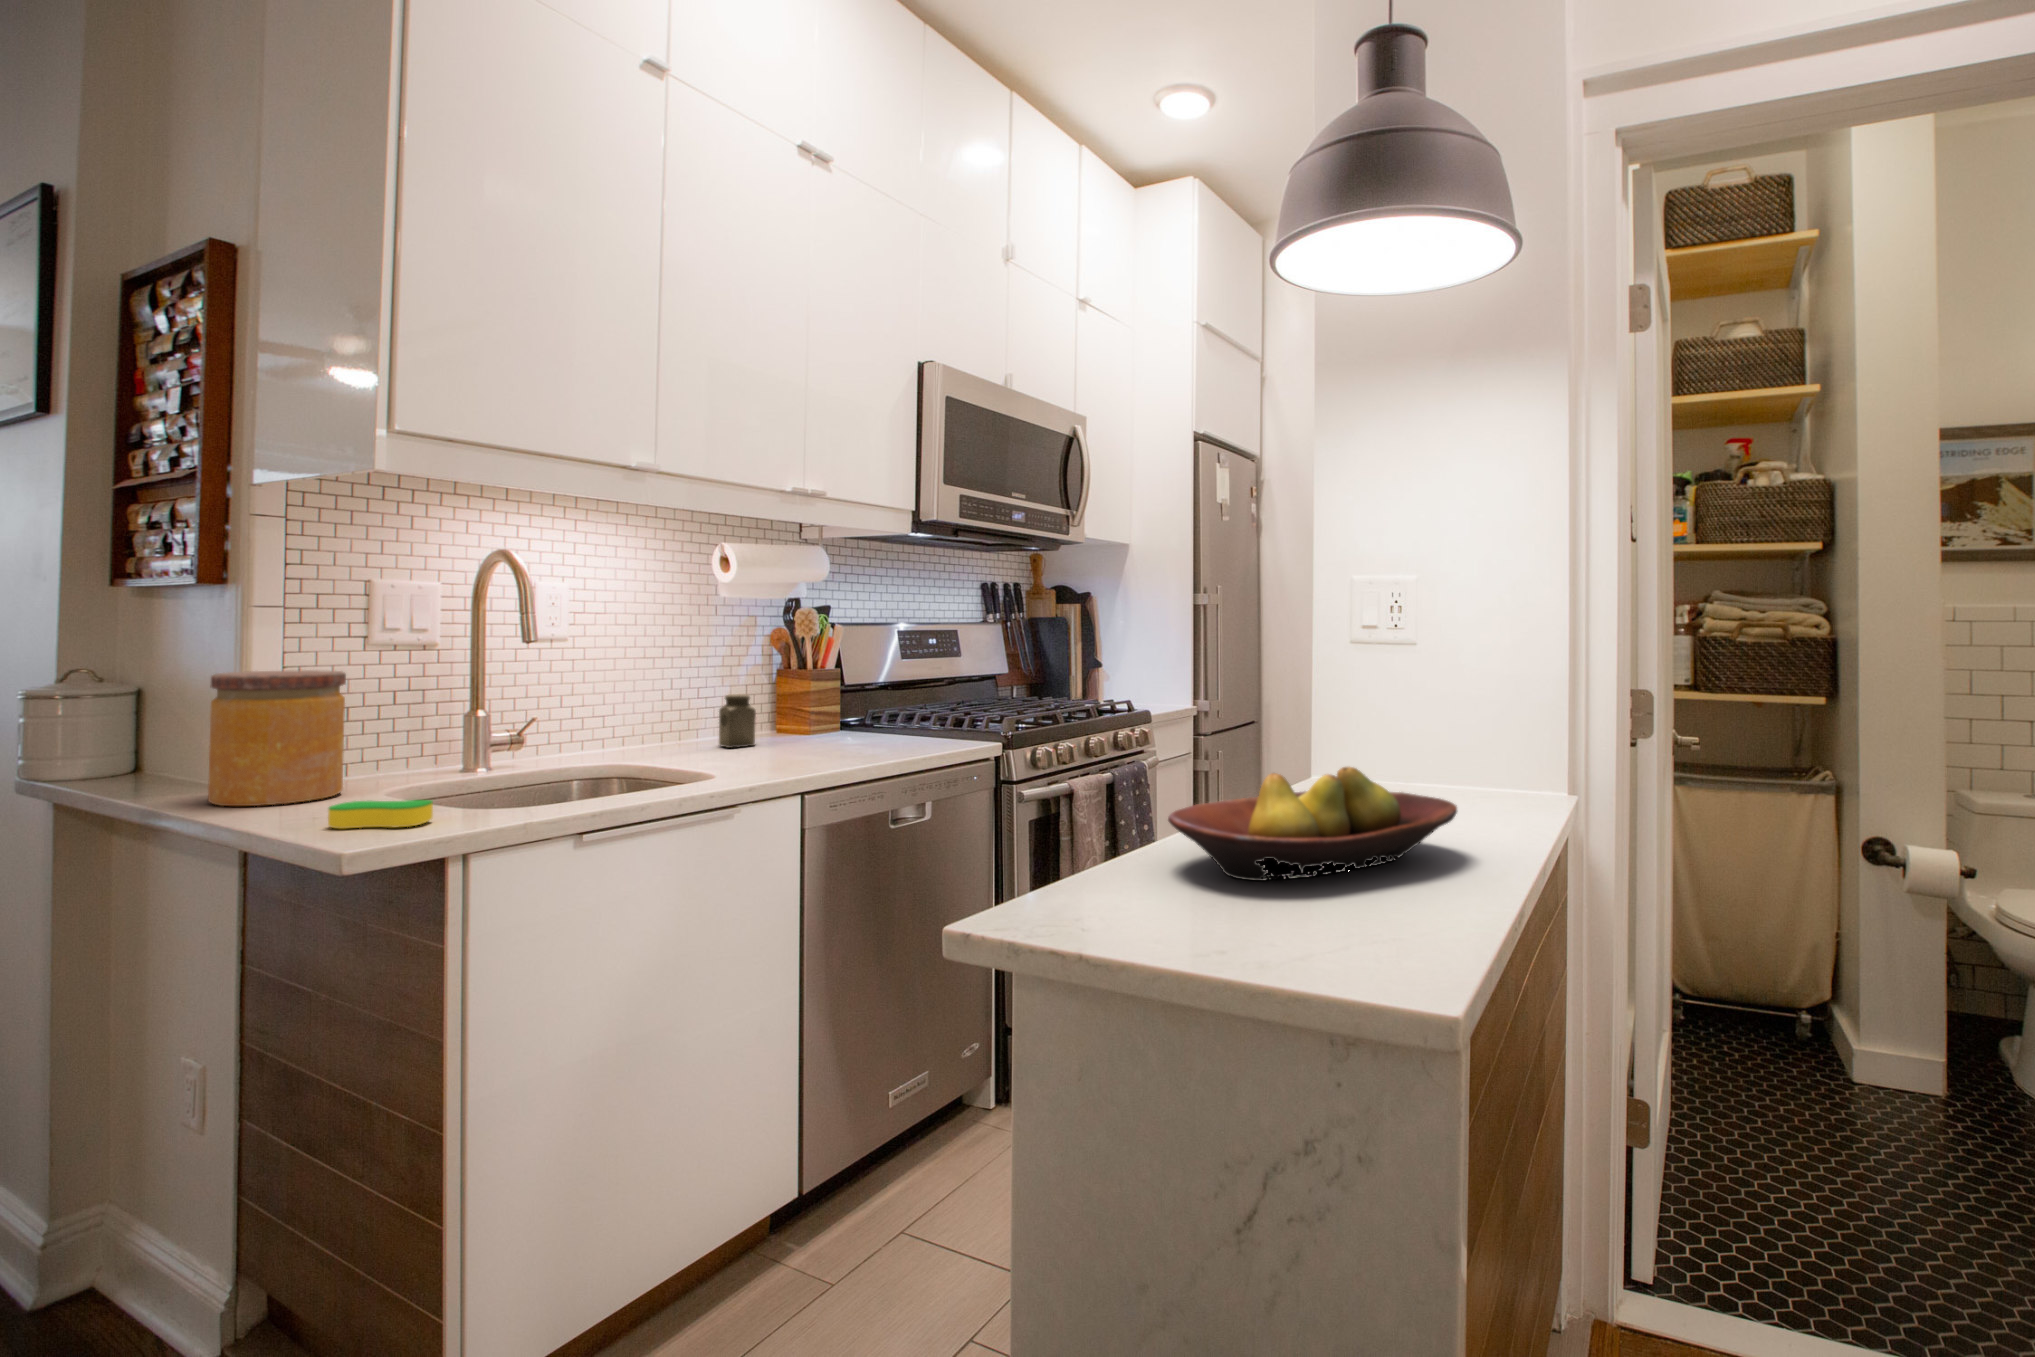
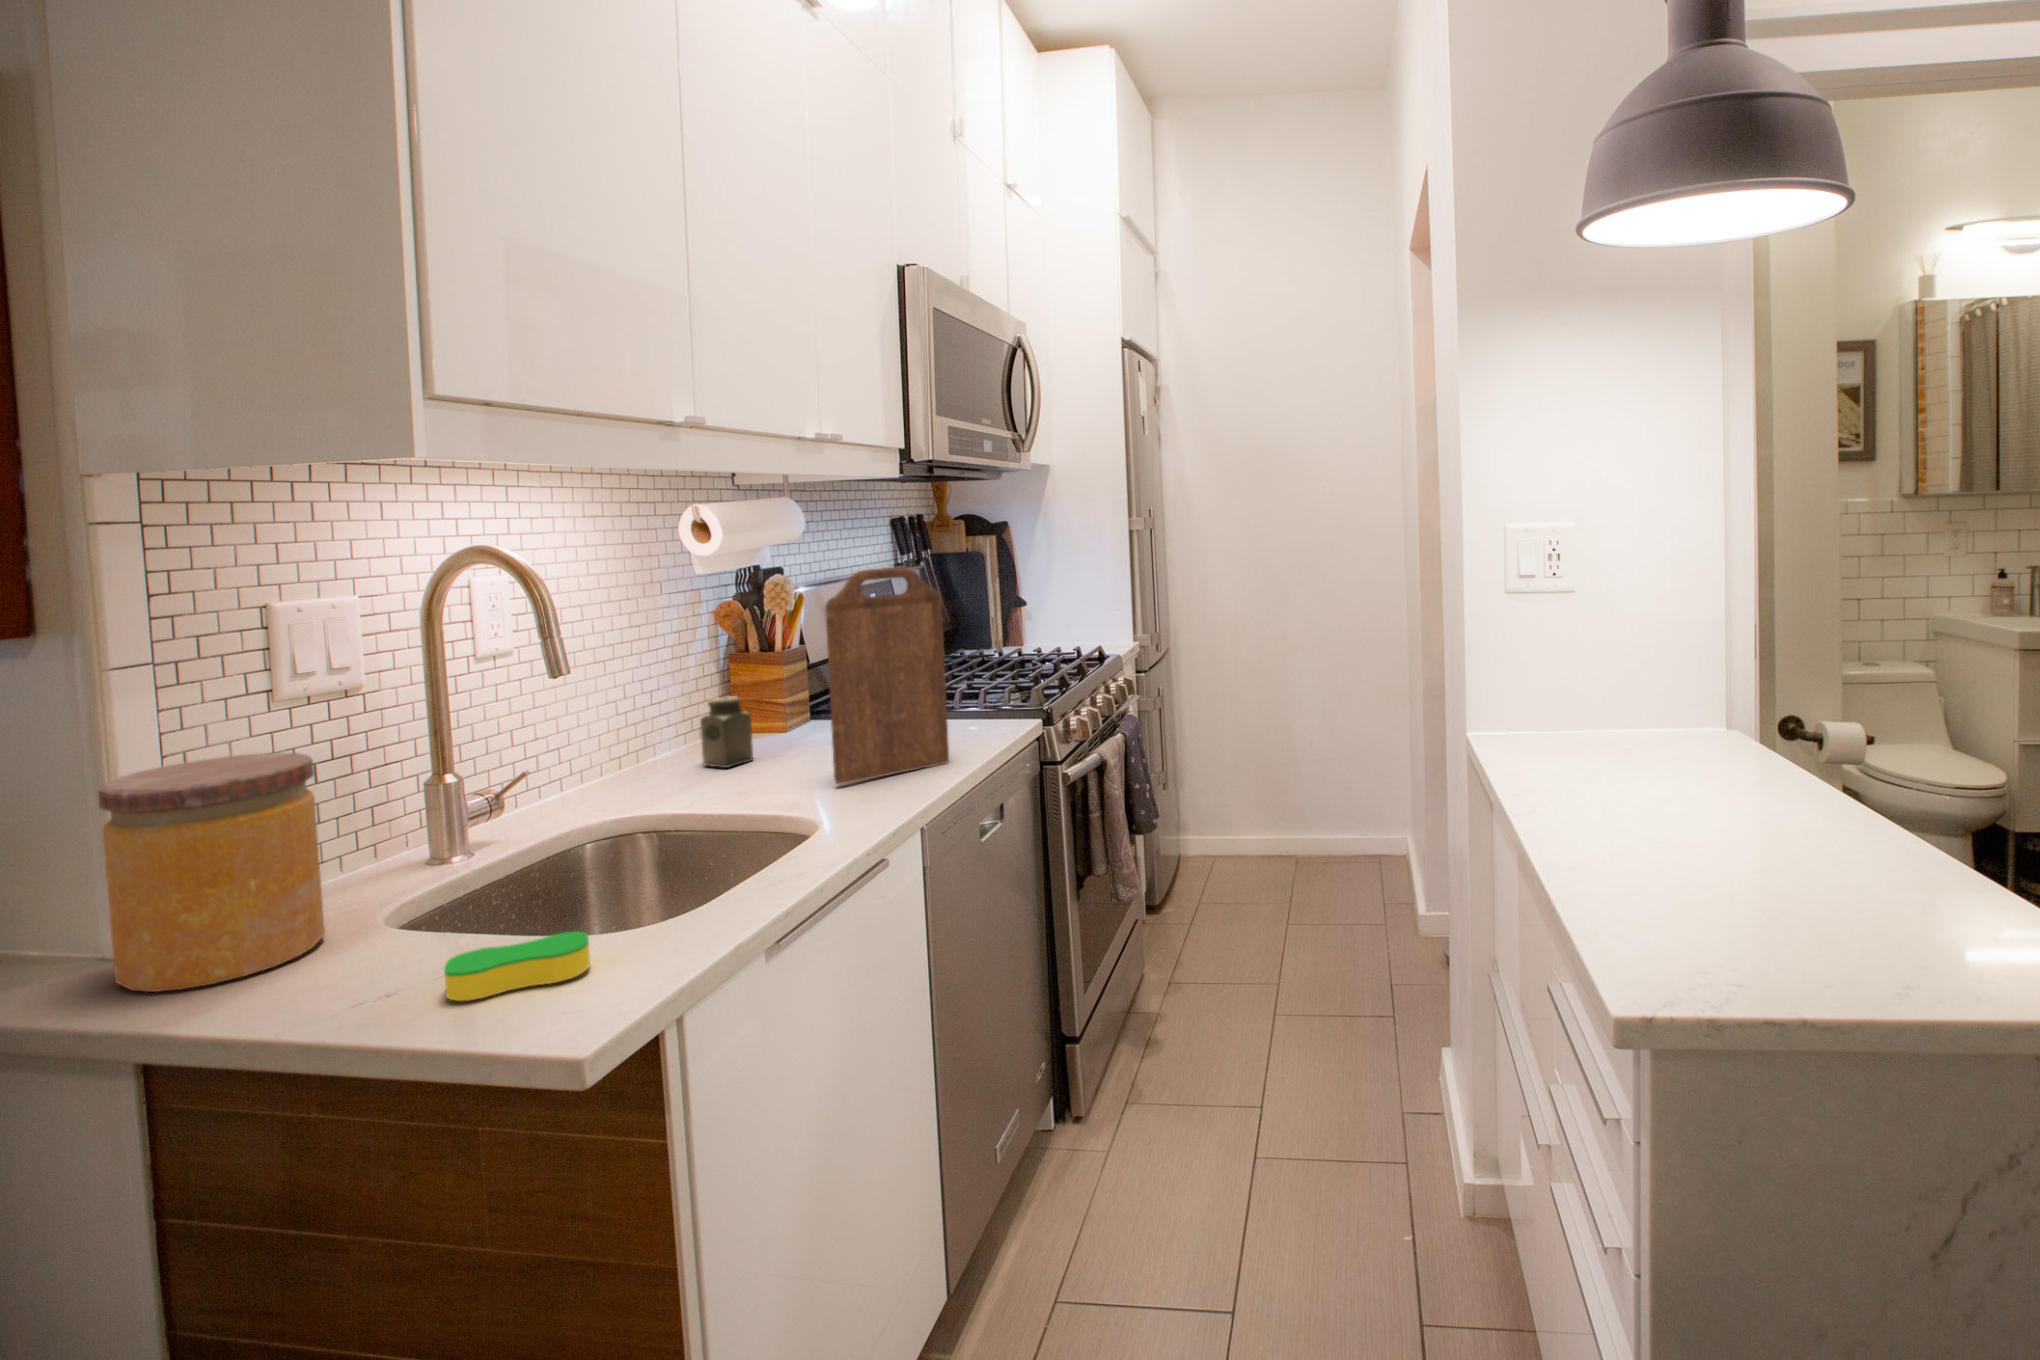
cutting board: none [772,593,875,762] -> present [825,567,949,784]
fruit bowl: present [1168,767,1457,881] -> none [1606,748,1843,886]

